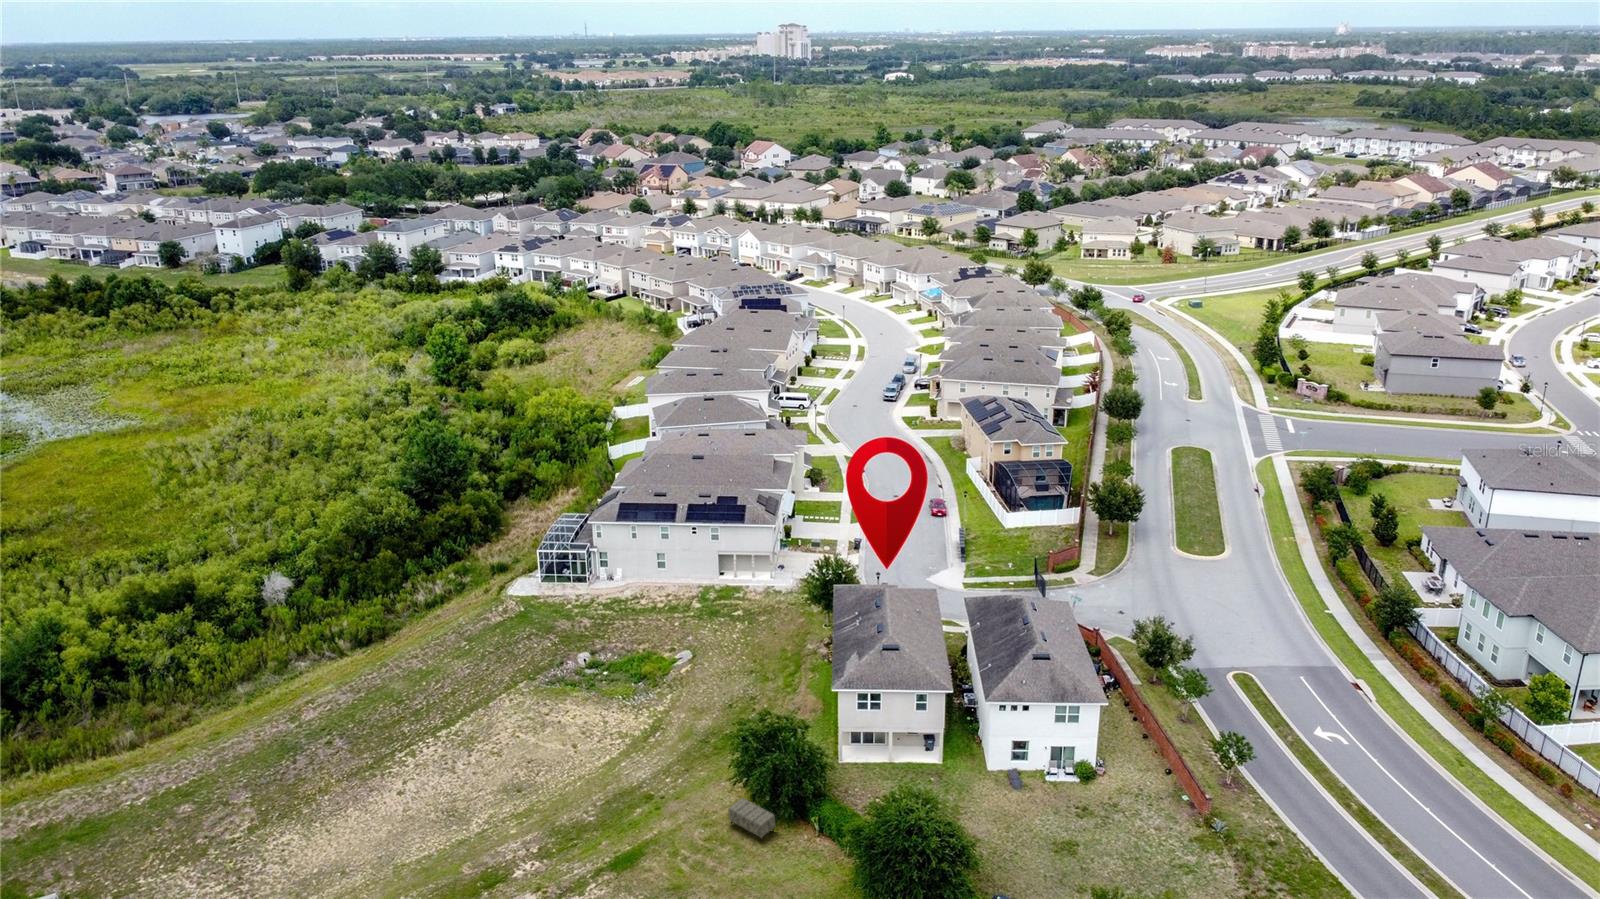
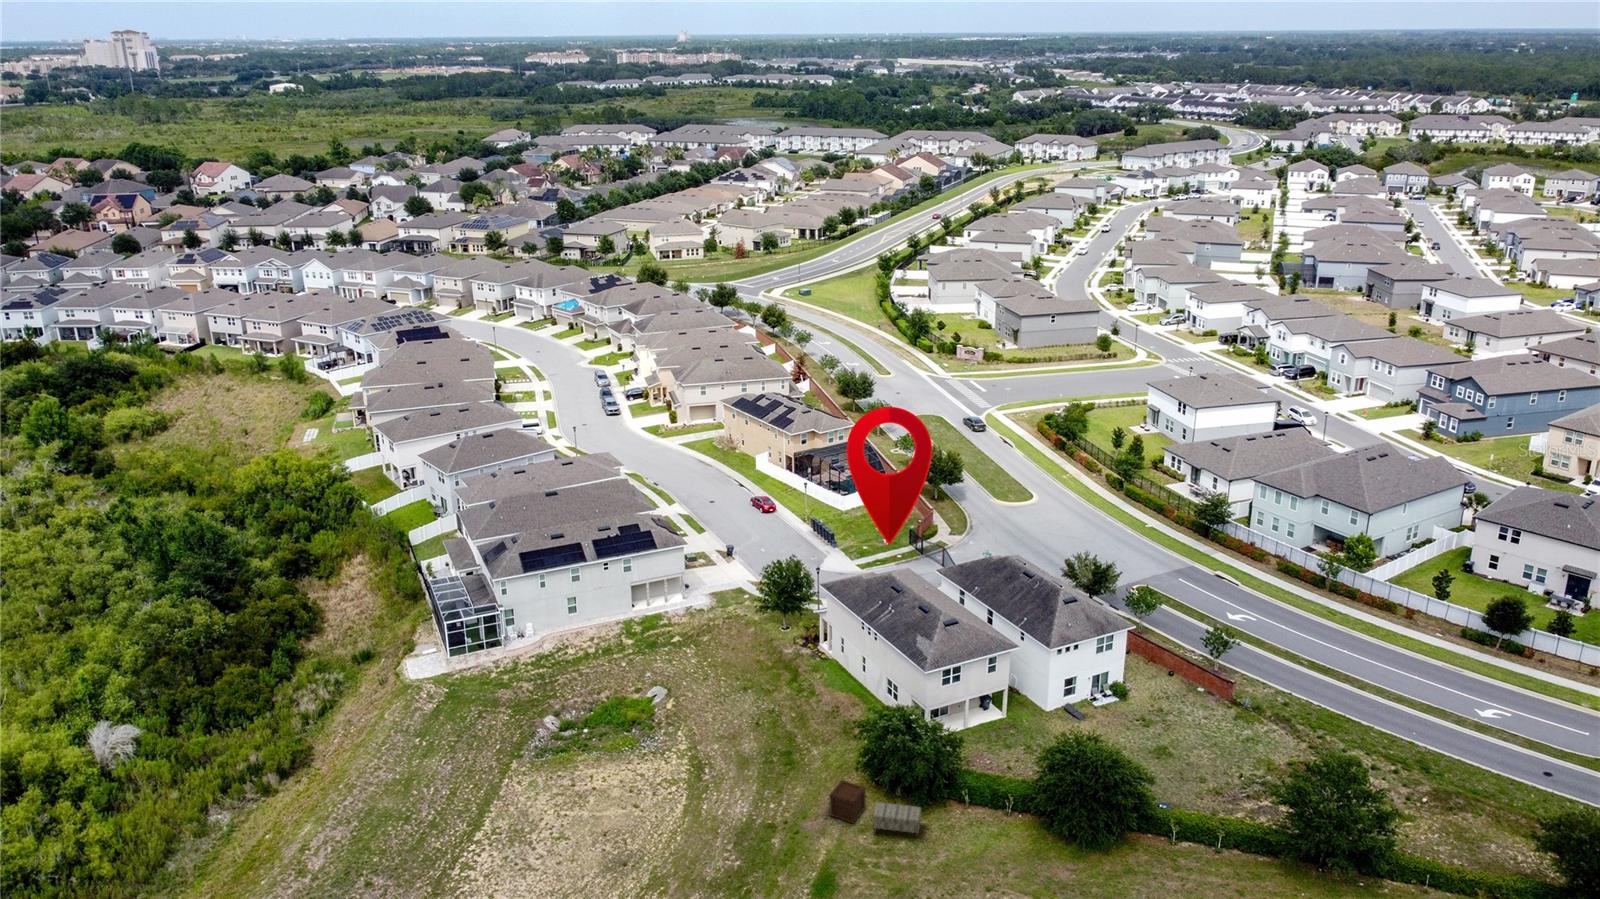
wooden crate: none [708,769,745,812] -> present [829,780,866,823]

